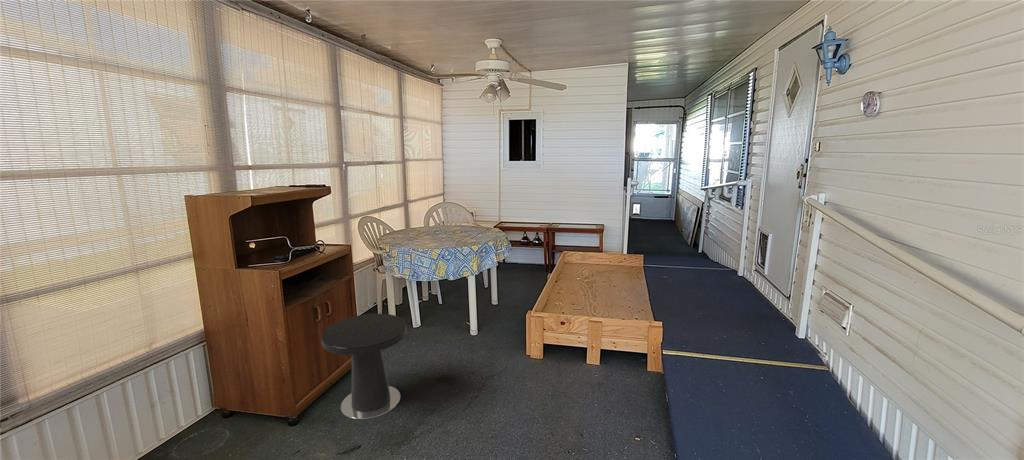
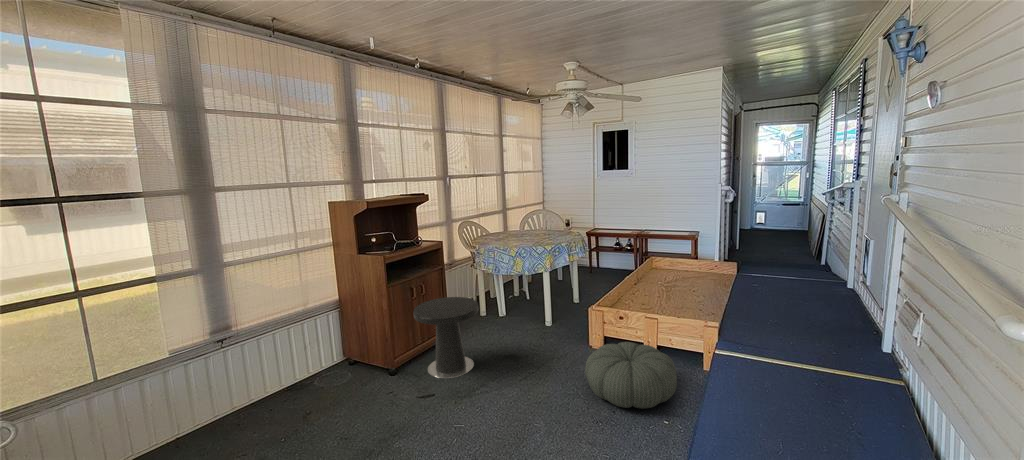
pouf: none [539,350,637,426] -> present [585,342,677,409]

